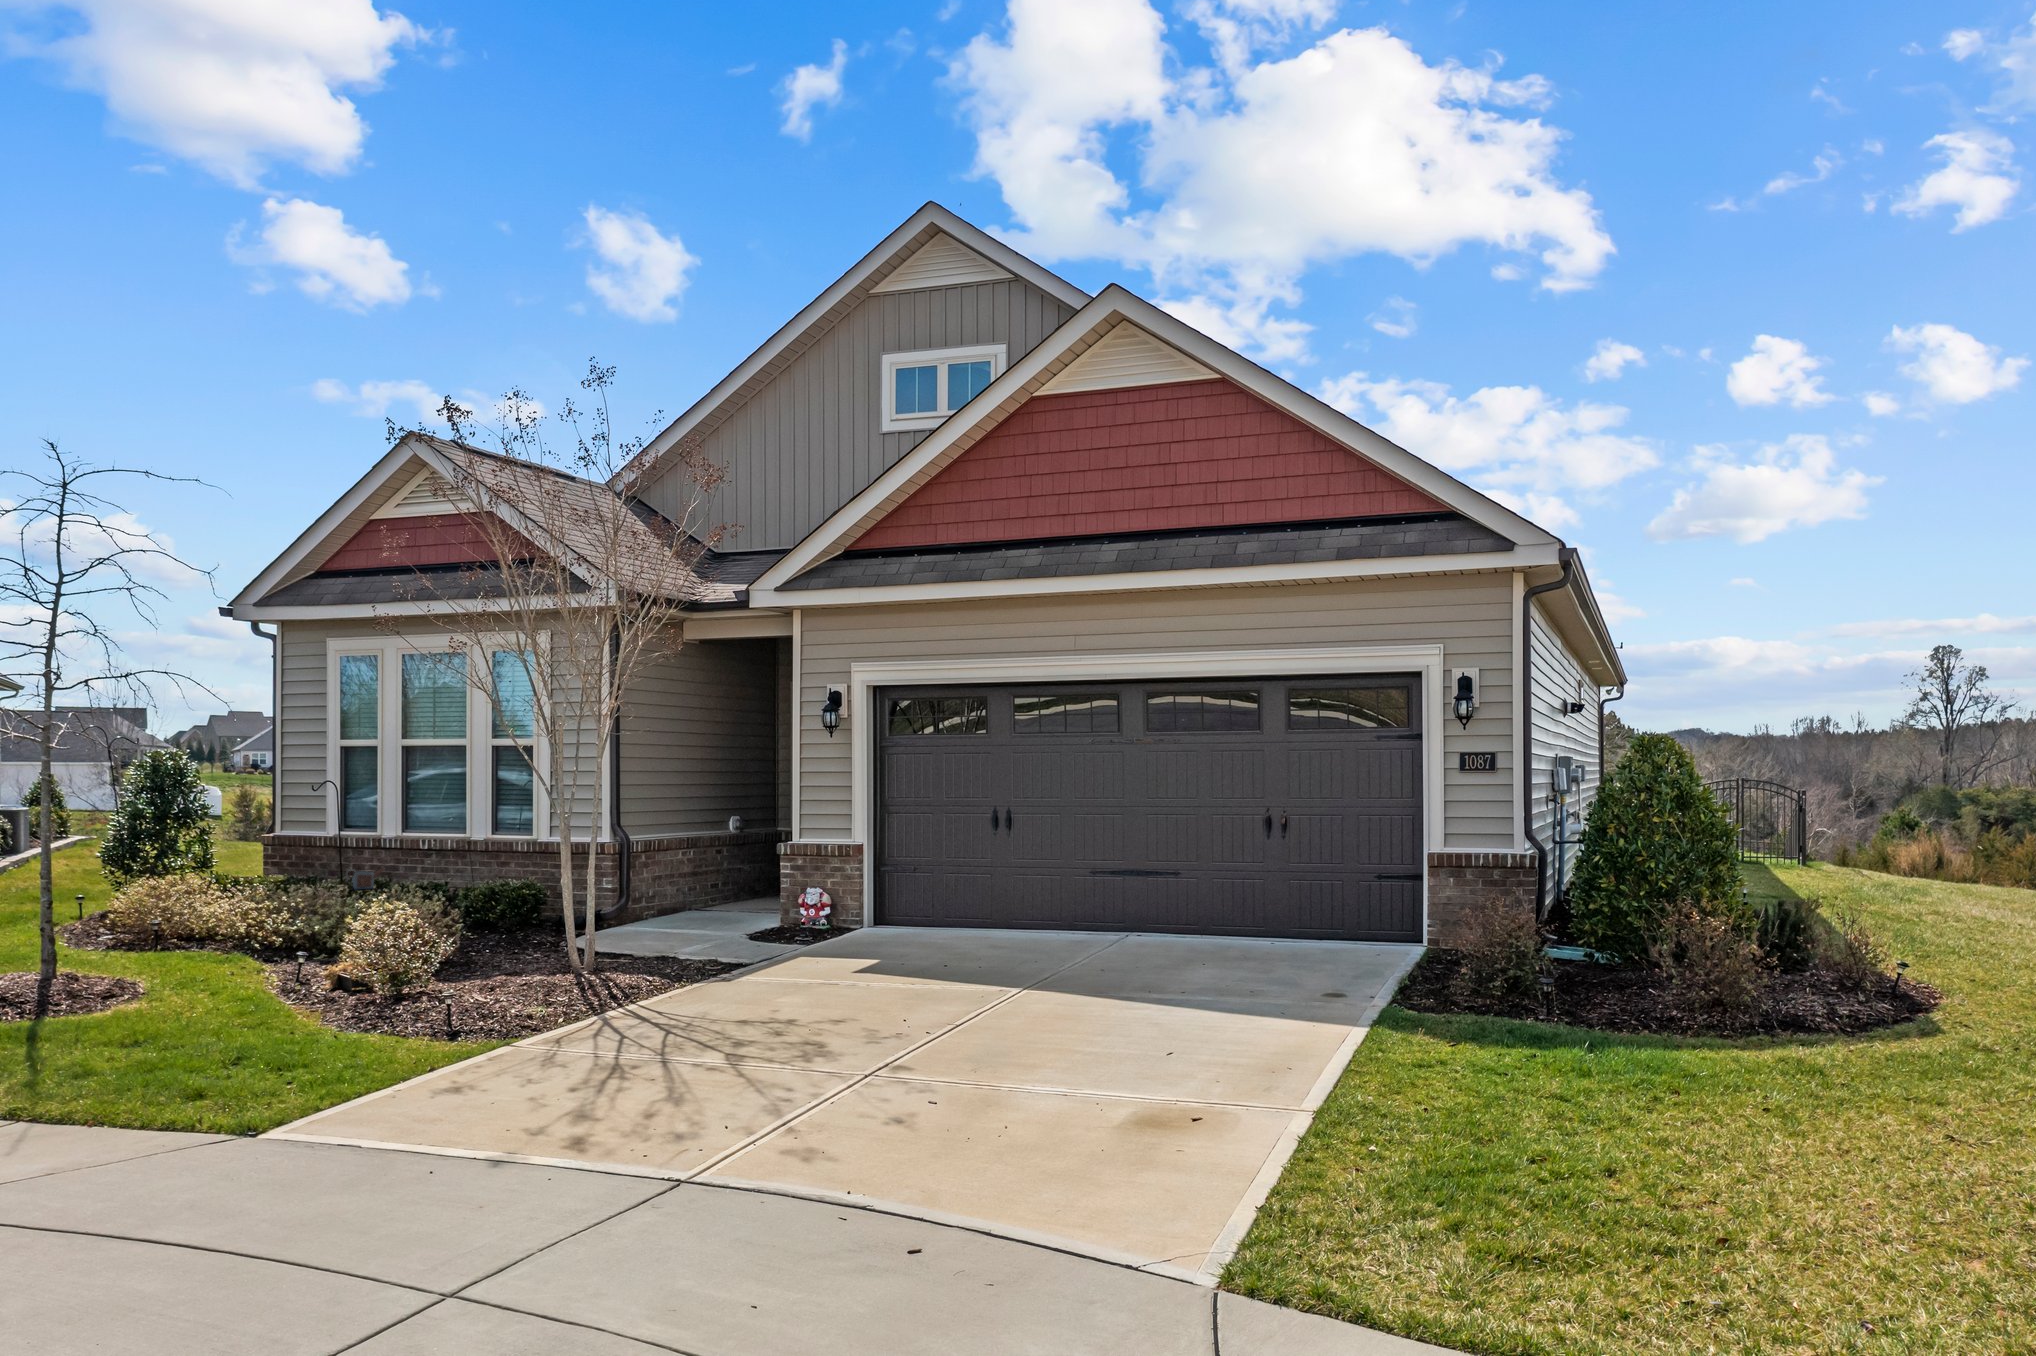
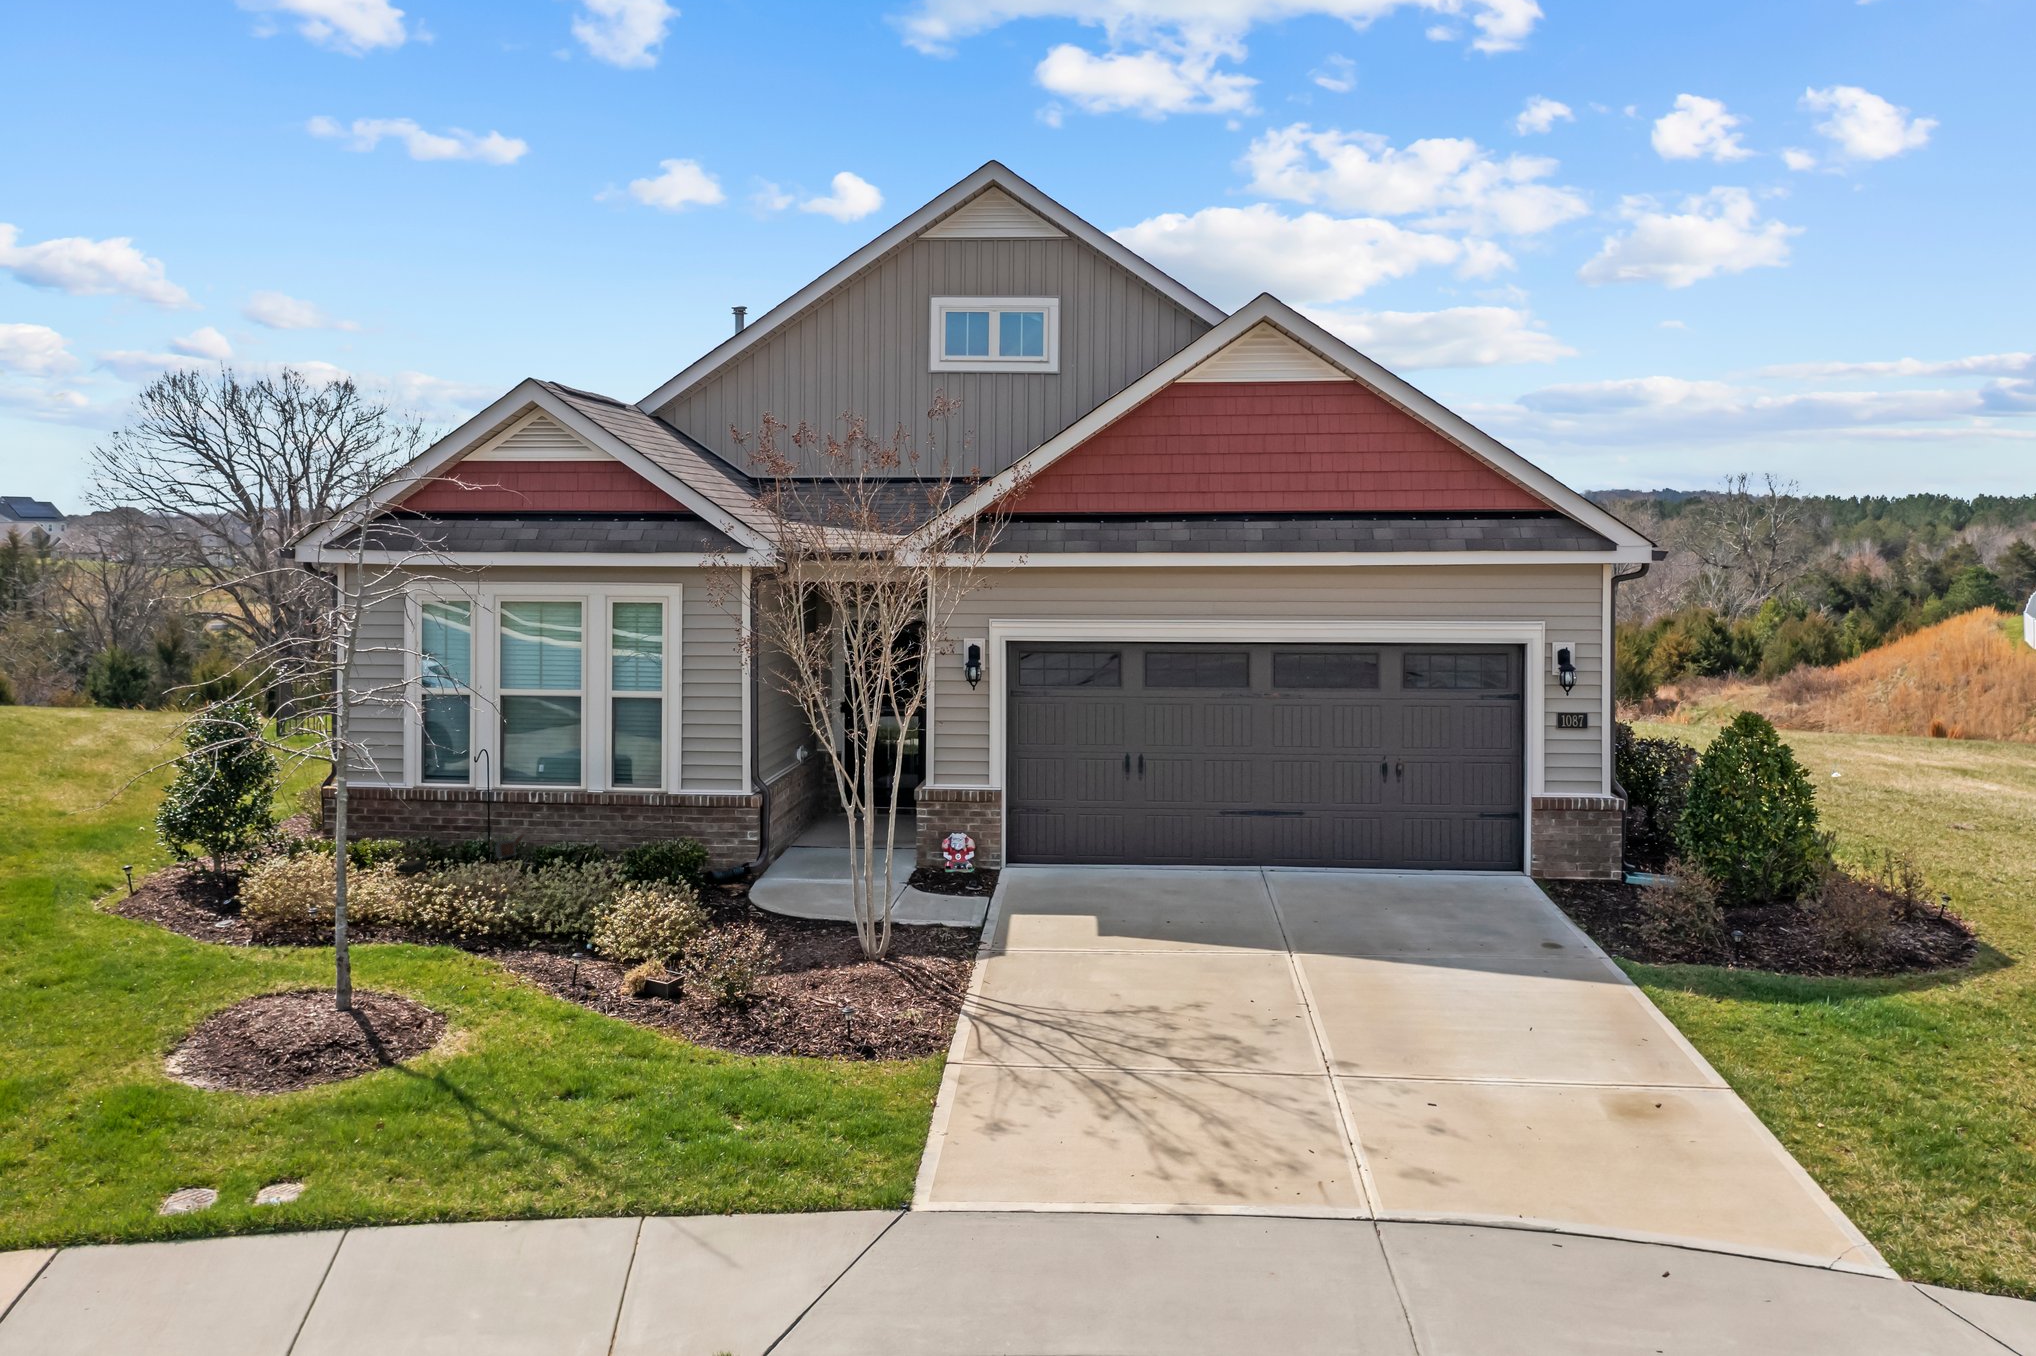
decorative plant: none [243,861,283,893] -> present [391,843,427,874]

